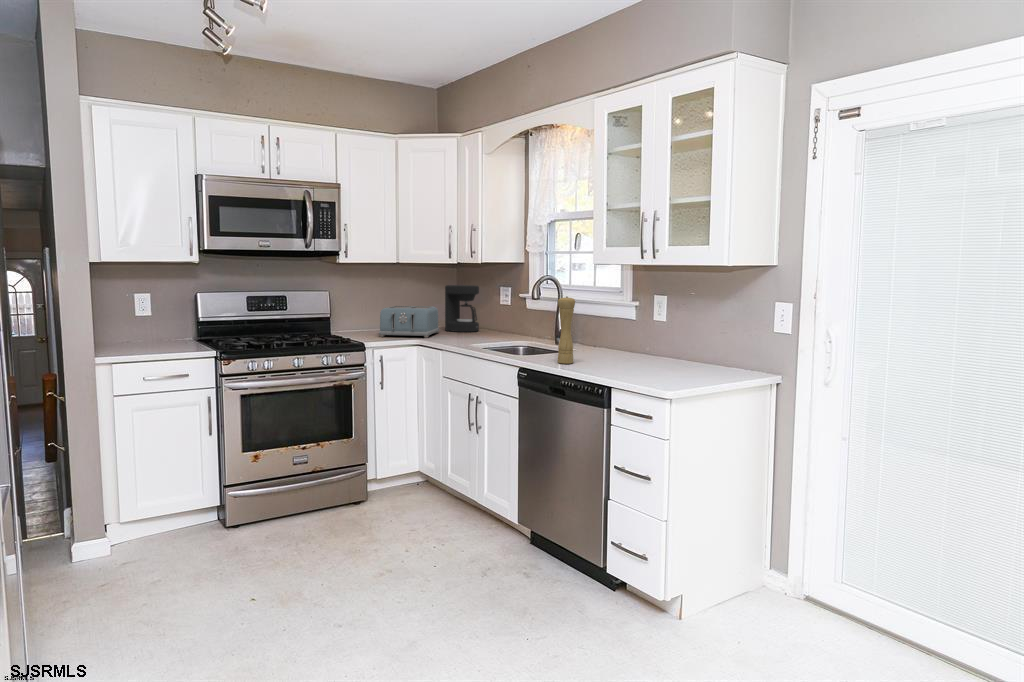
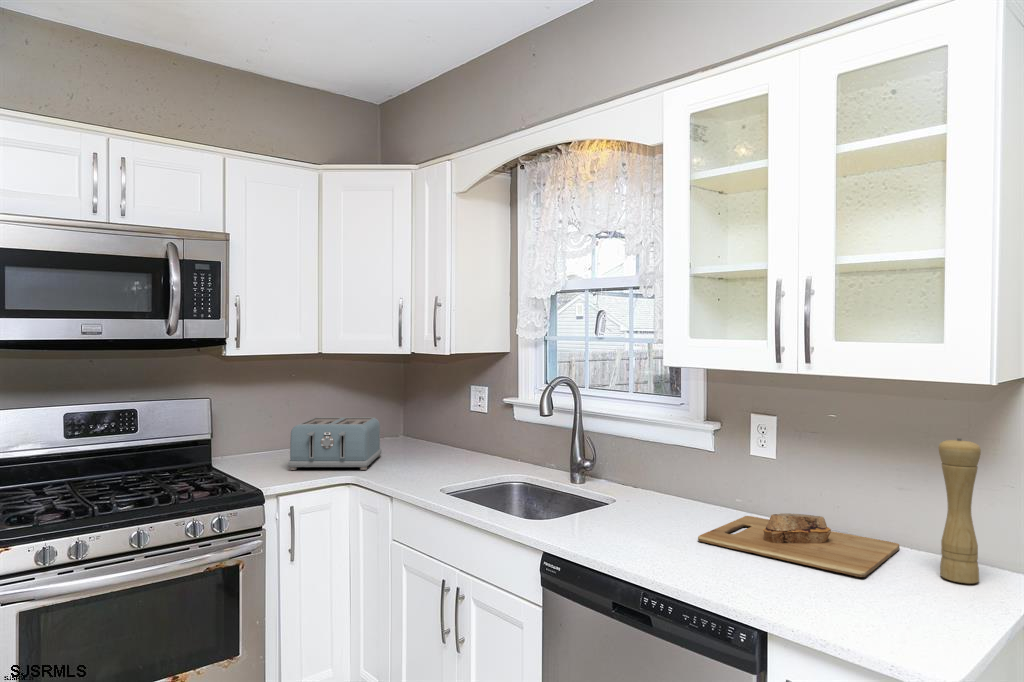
coffee maker: present [445,285,479,332] -> none [389,383,438,453]
pepper mill: present [558,297,575,364] -> present [939,438,981,584]
cutting board: none [603,349,714,373] -> present [698,513,900,577]

